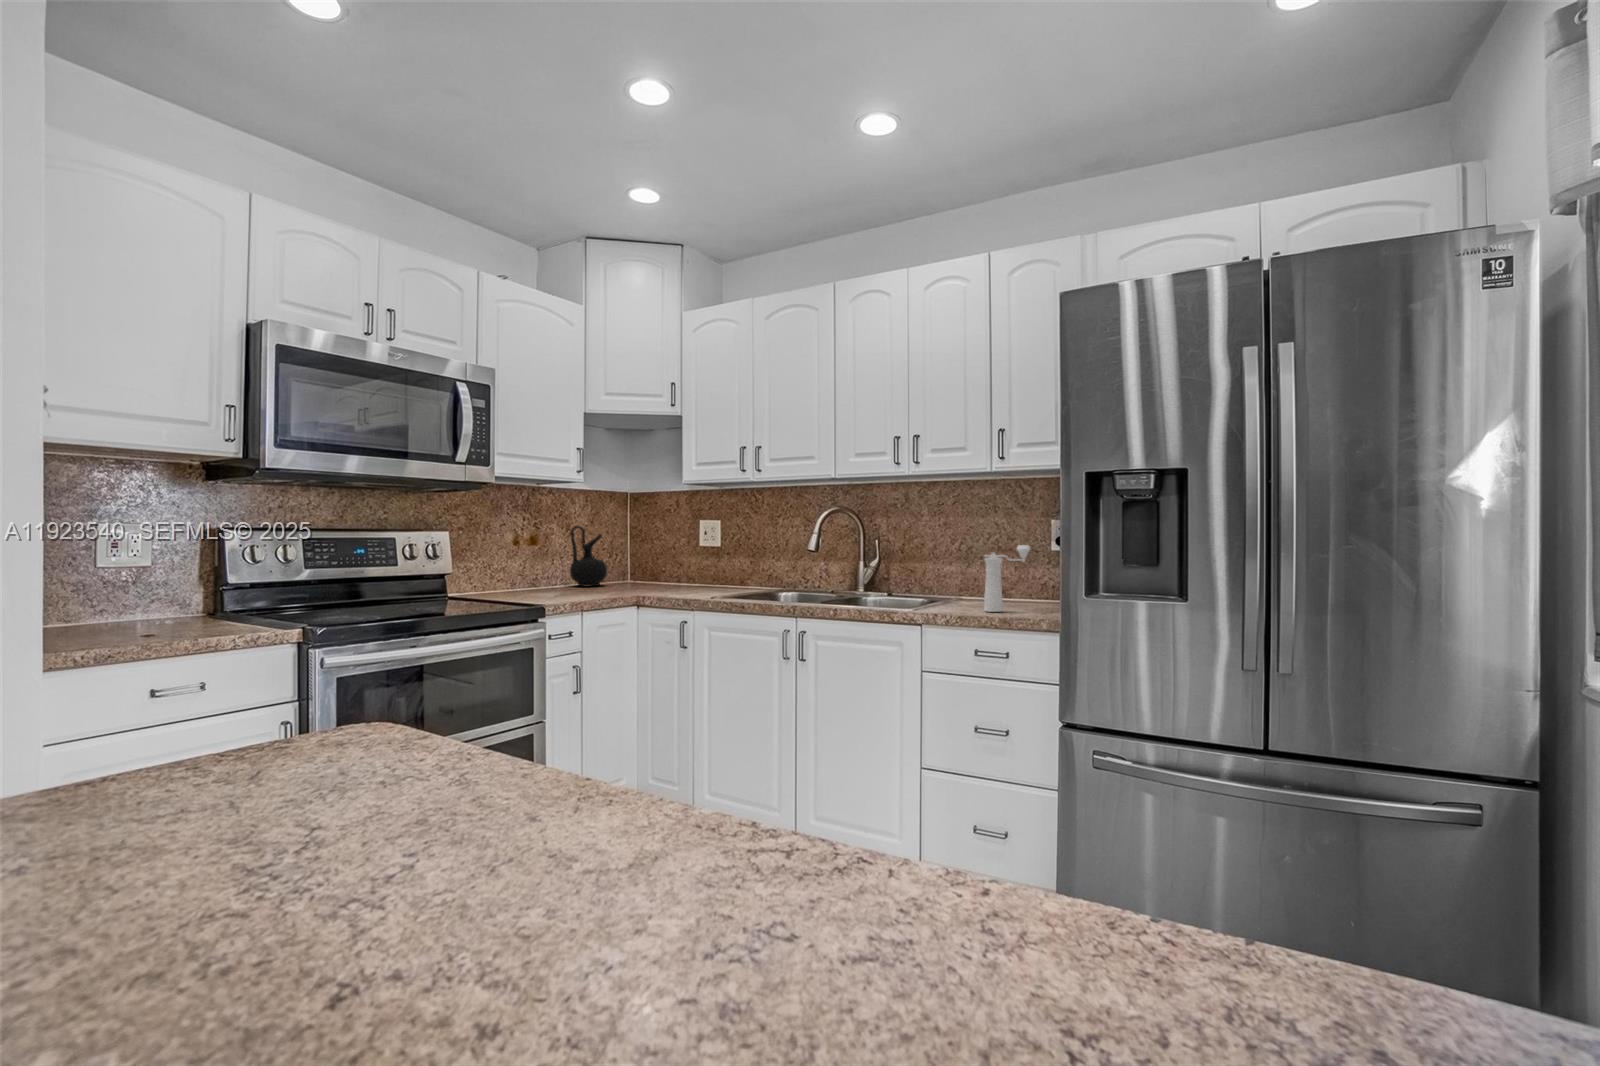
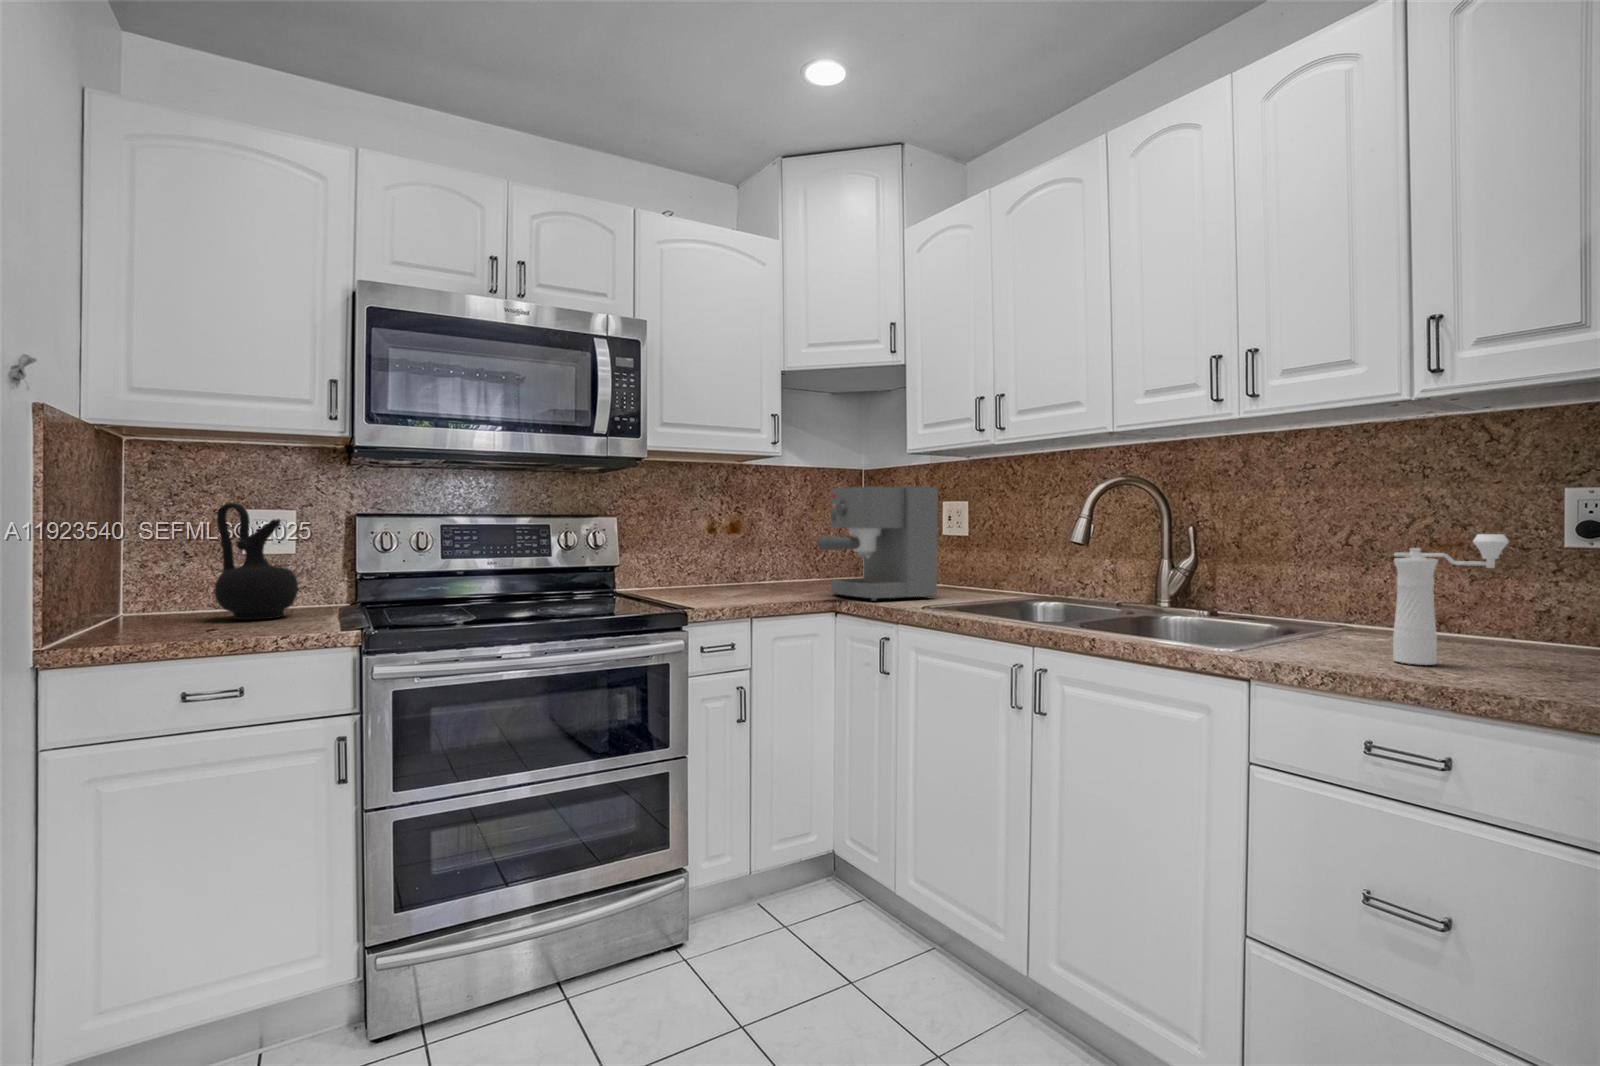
coffee maker: none [626,510,709,595] -> present [817,486,938,601]
ceramic jug: present [570,526,607,586] -> present [214,503,298,620]

